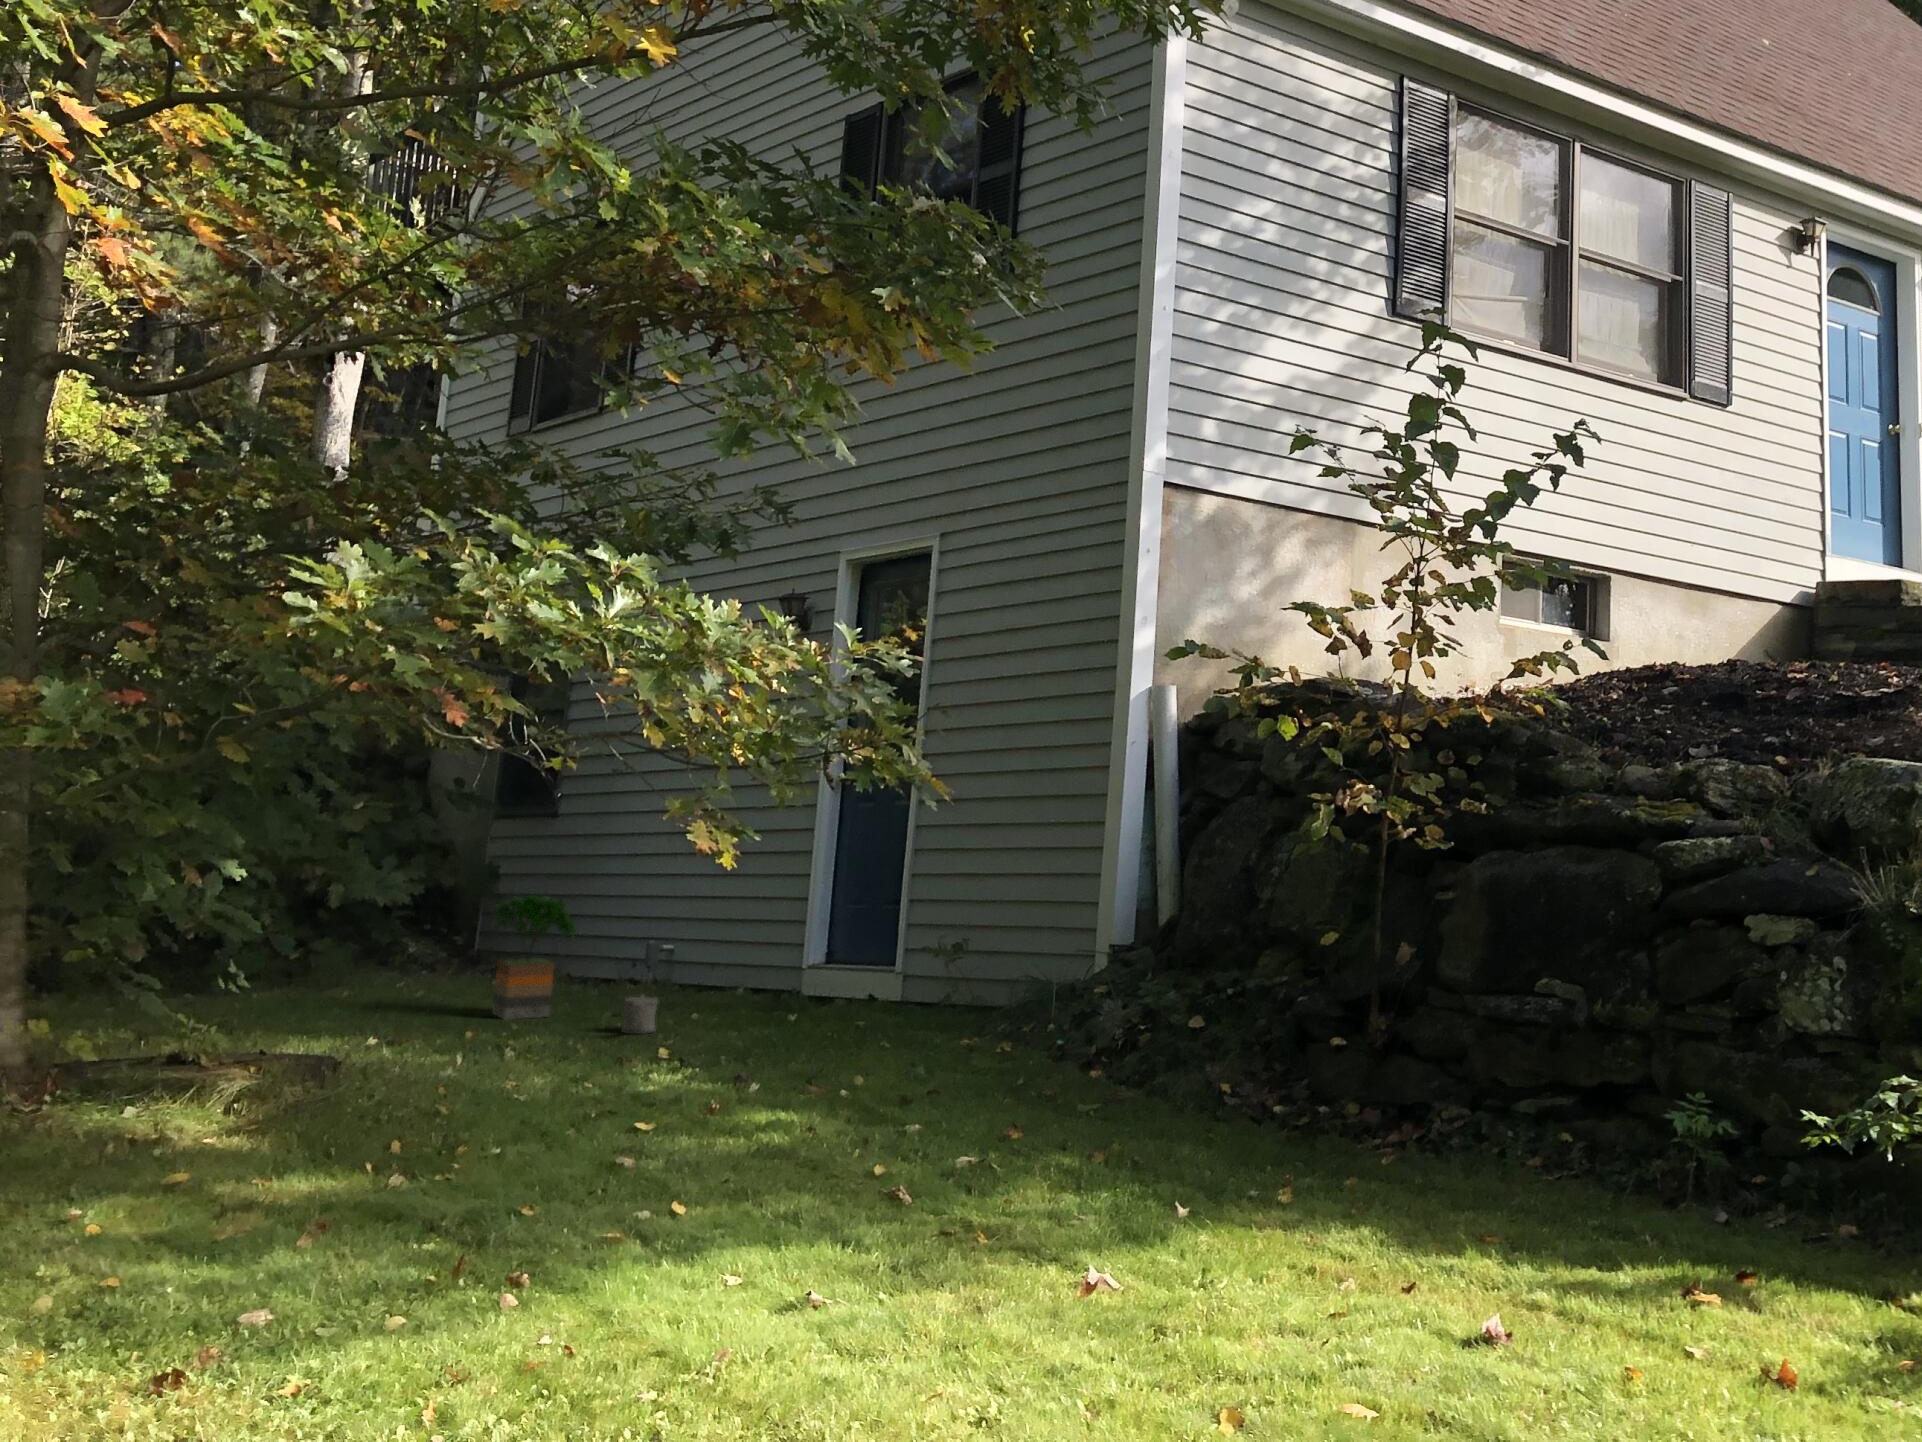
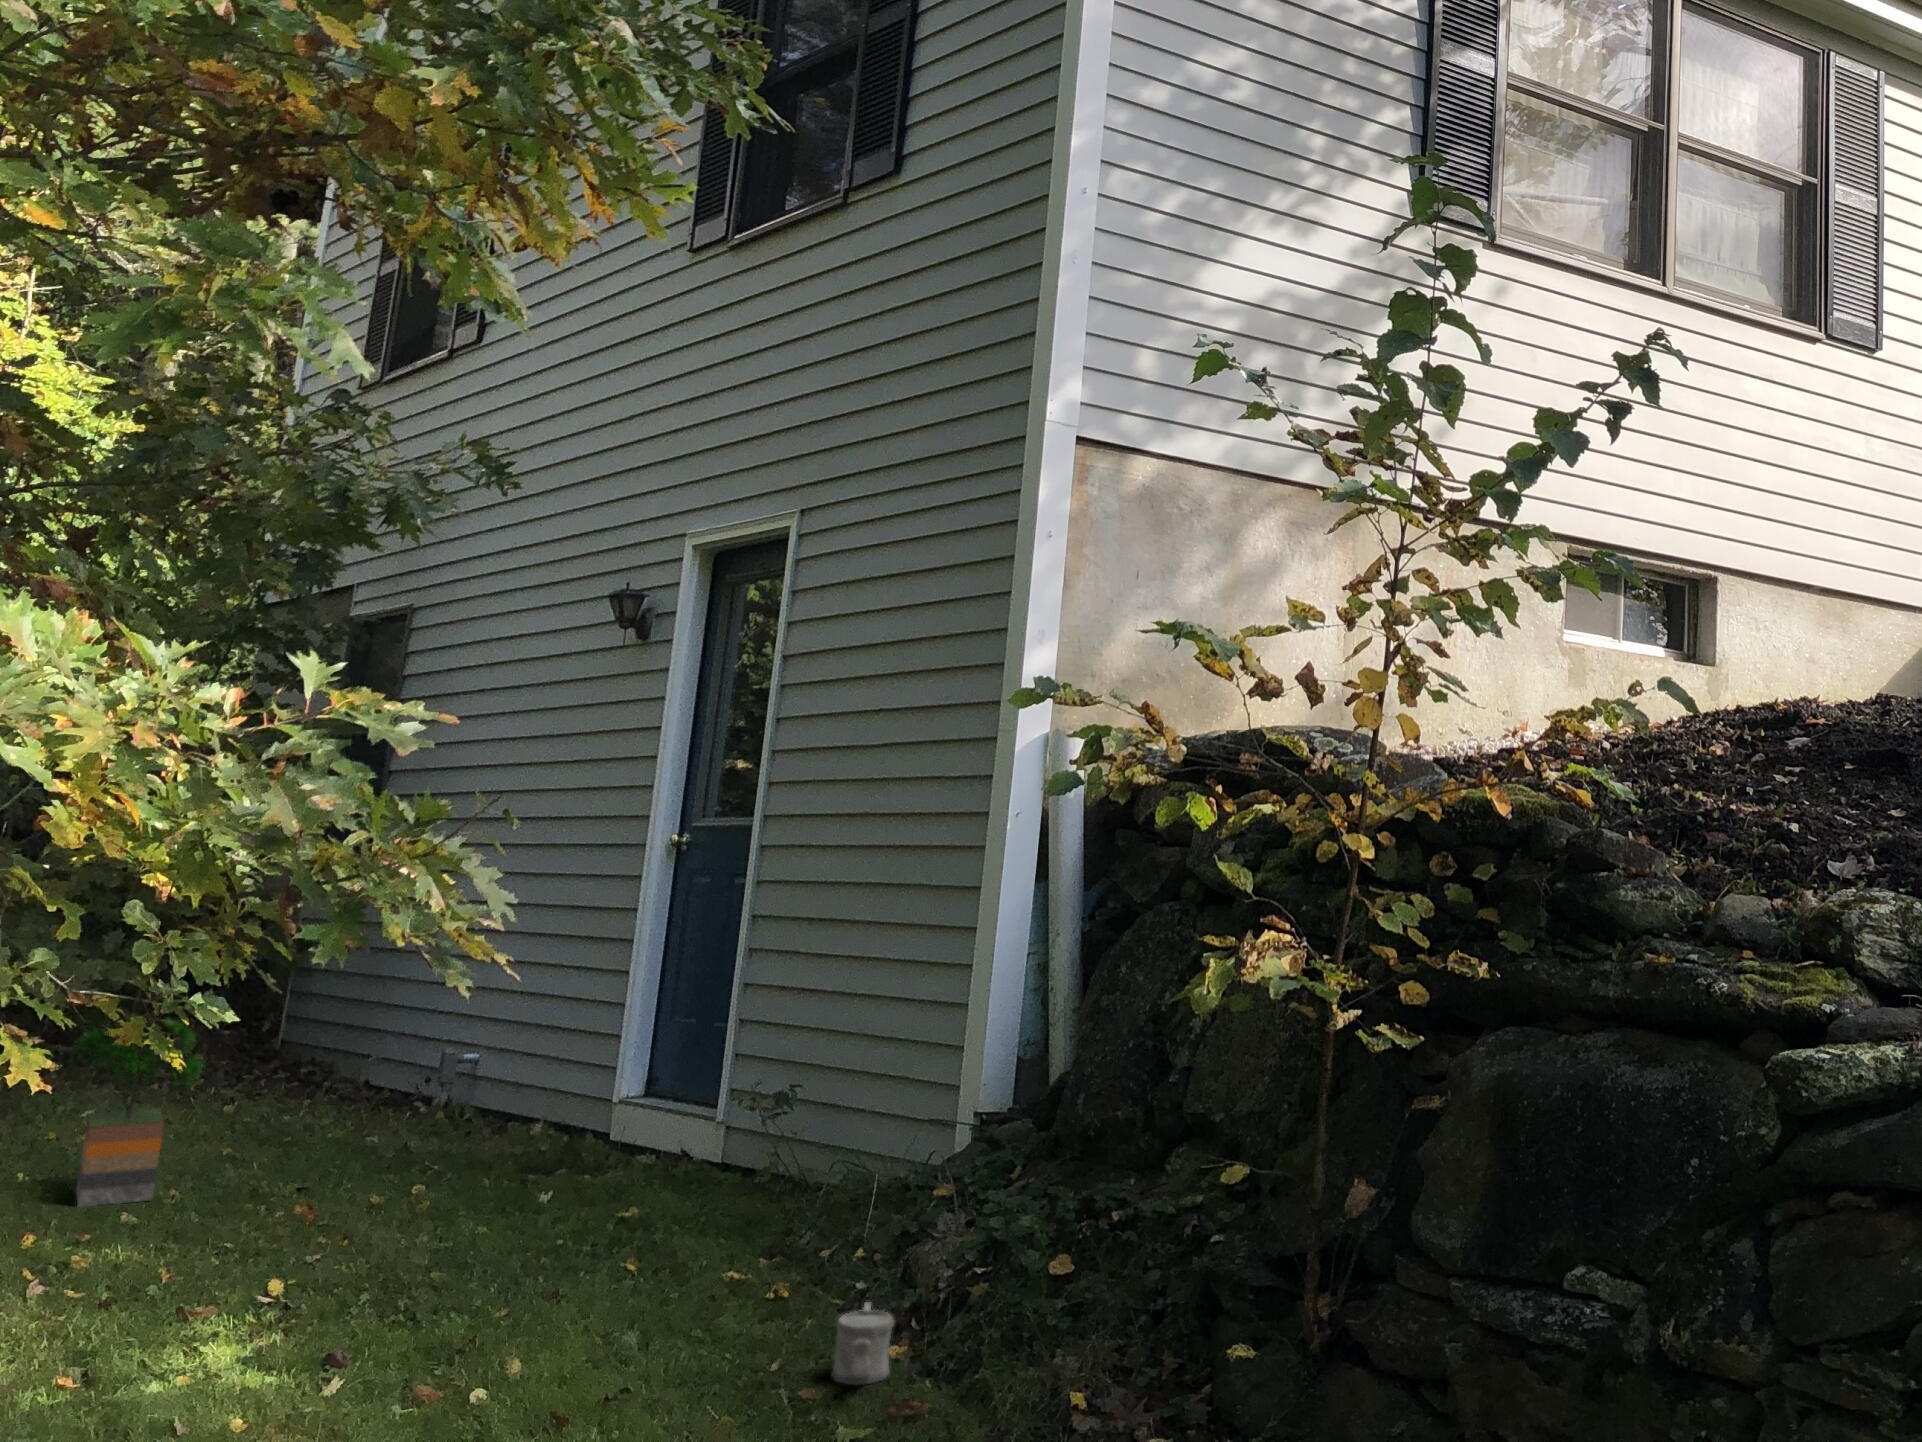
watering can: present [621,995,658,1034] -> present [832,1302,894,1385]

